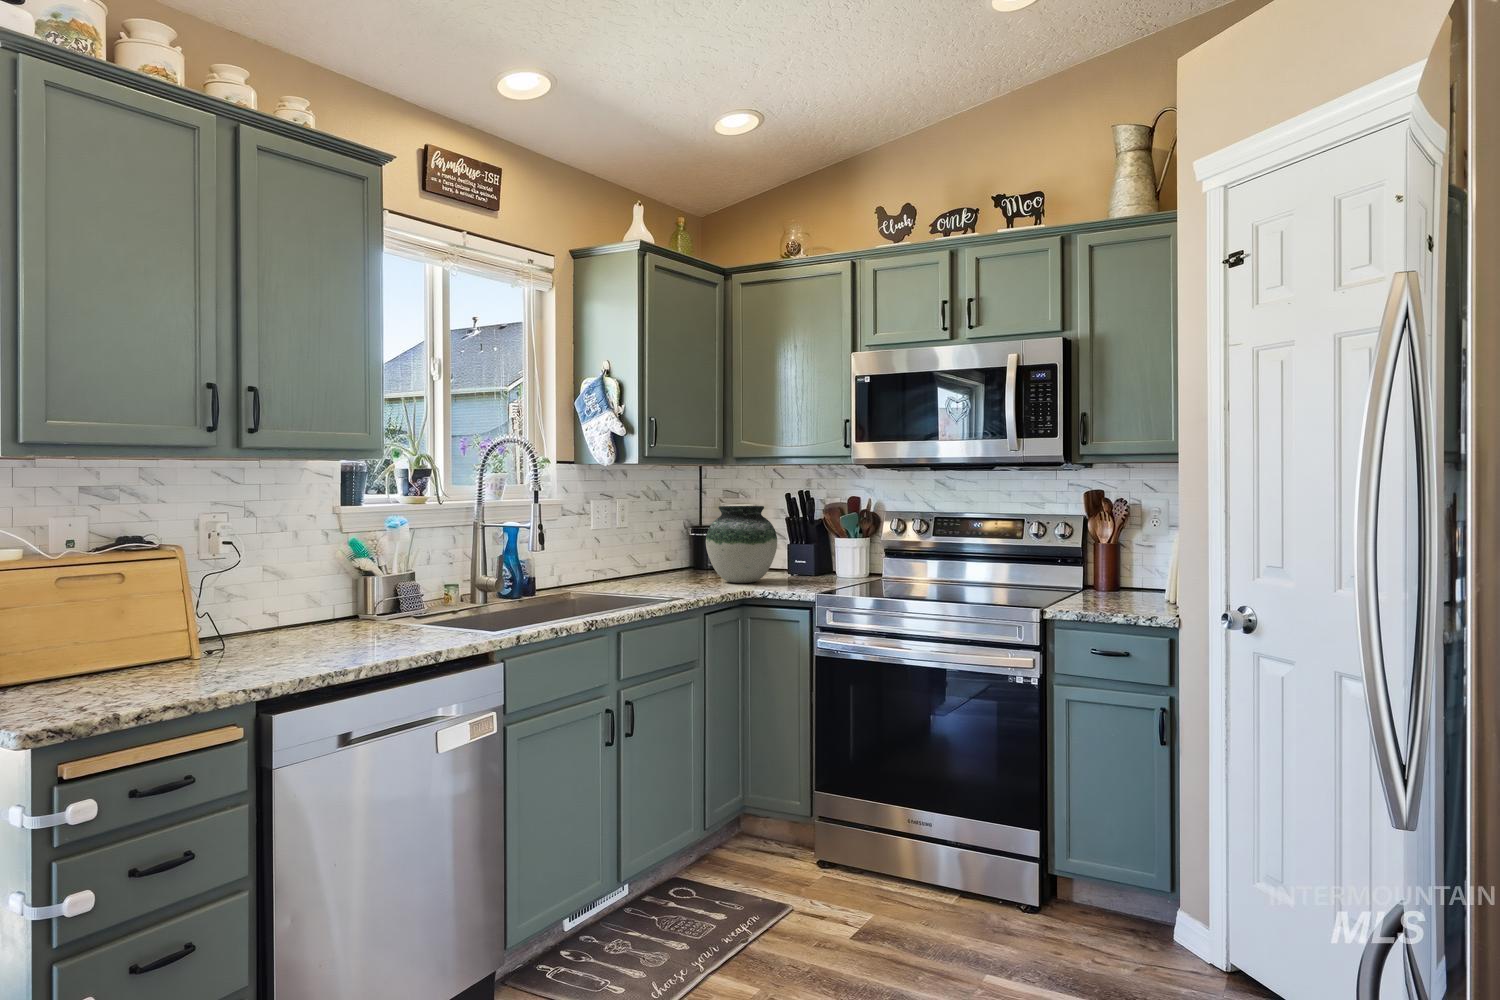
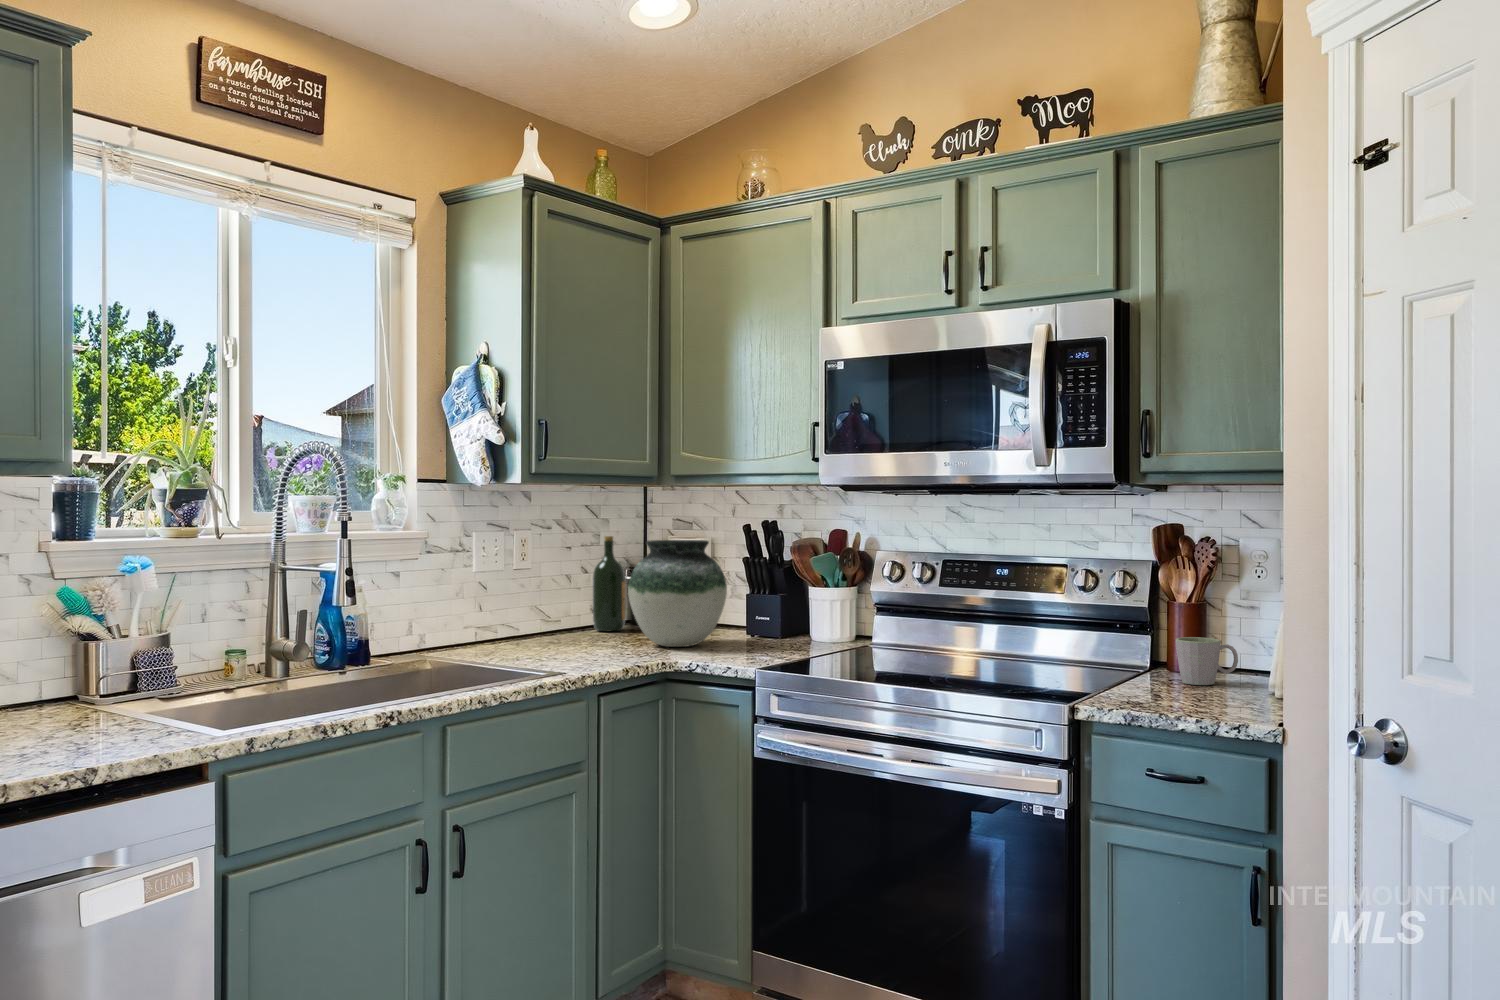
wine bottle: none [668,504,692,575] -> present [593,536,625,631]
mug: none [1102,567,1144,599] -> present [1176,637,1238,685]

